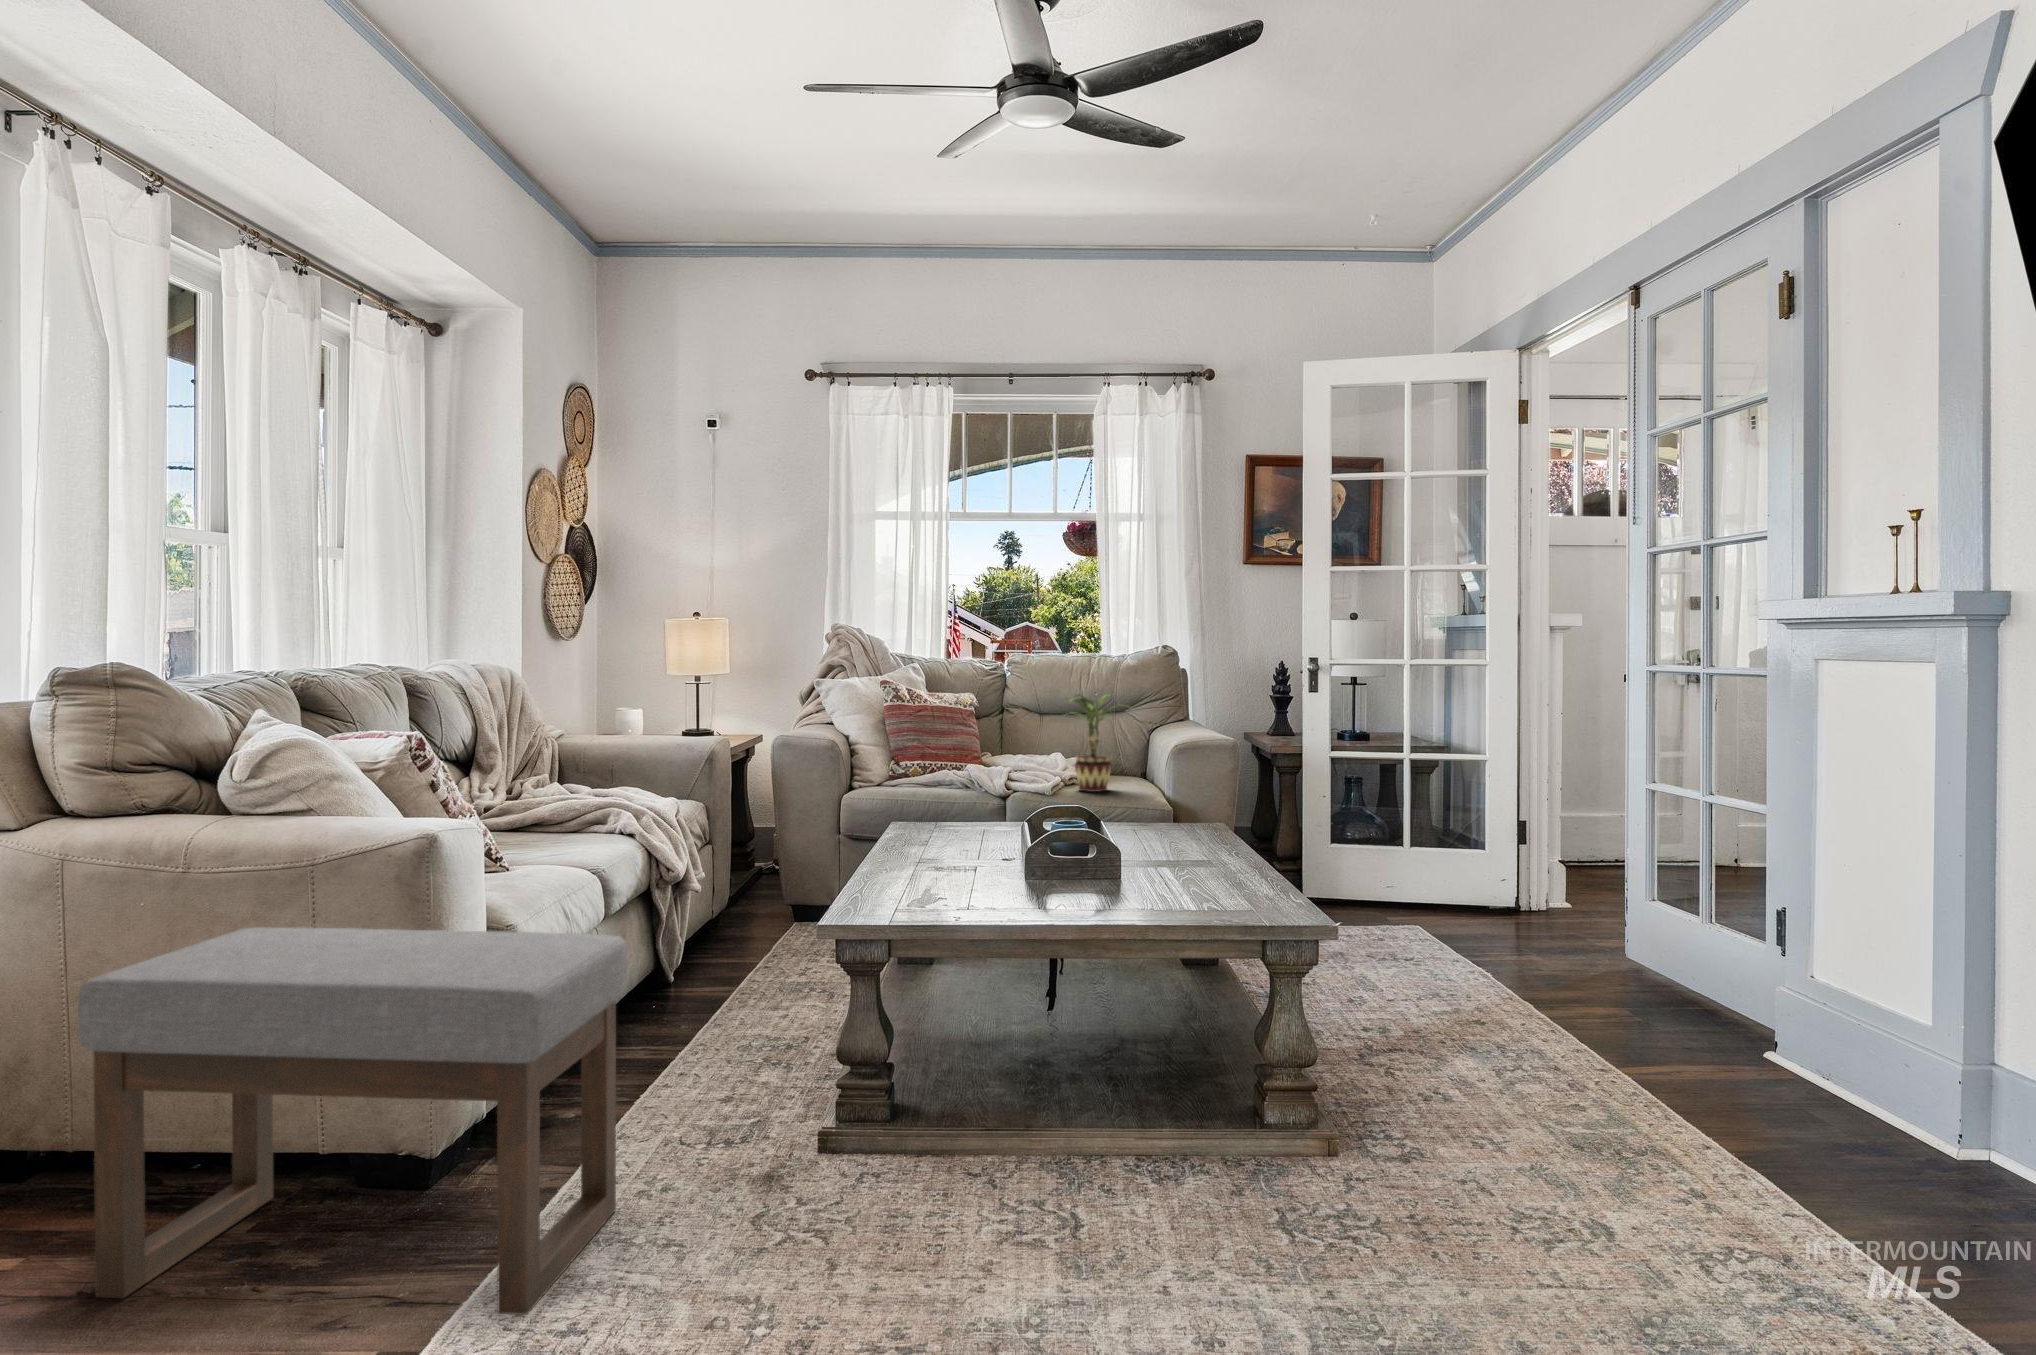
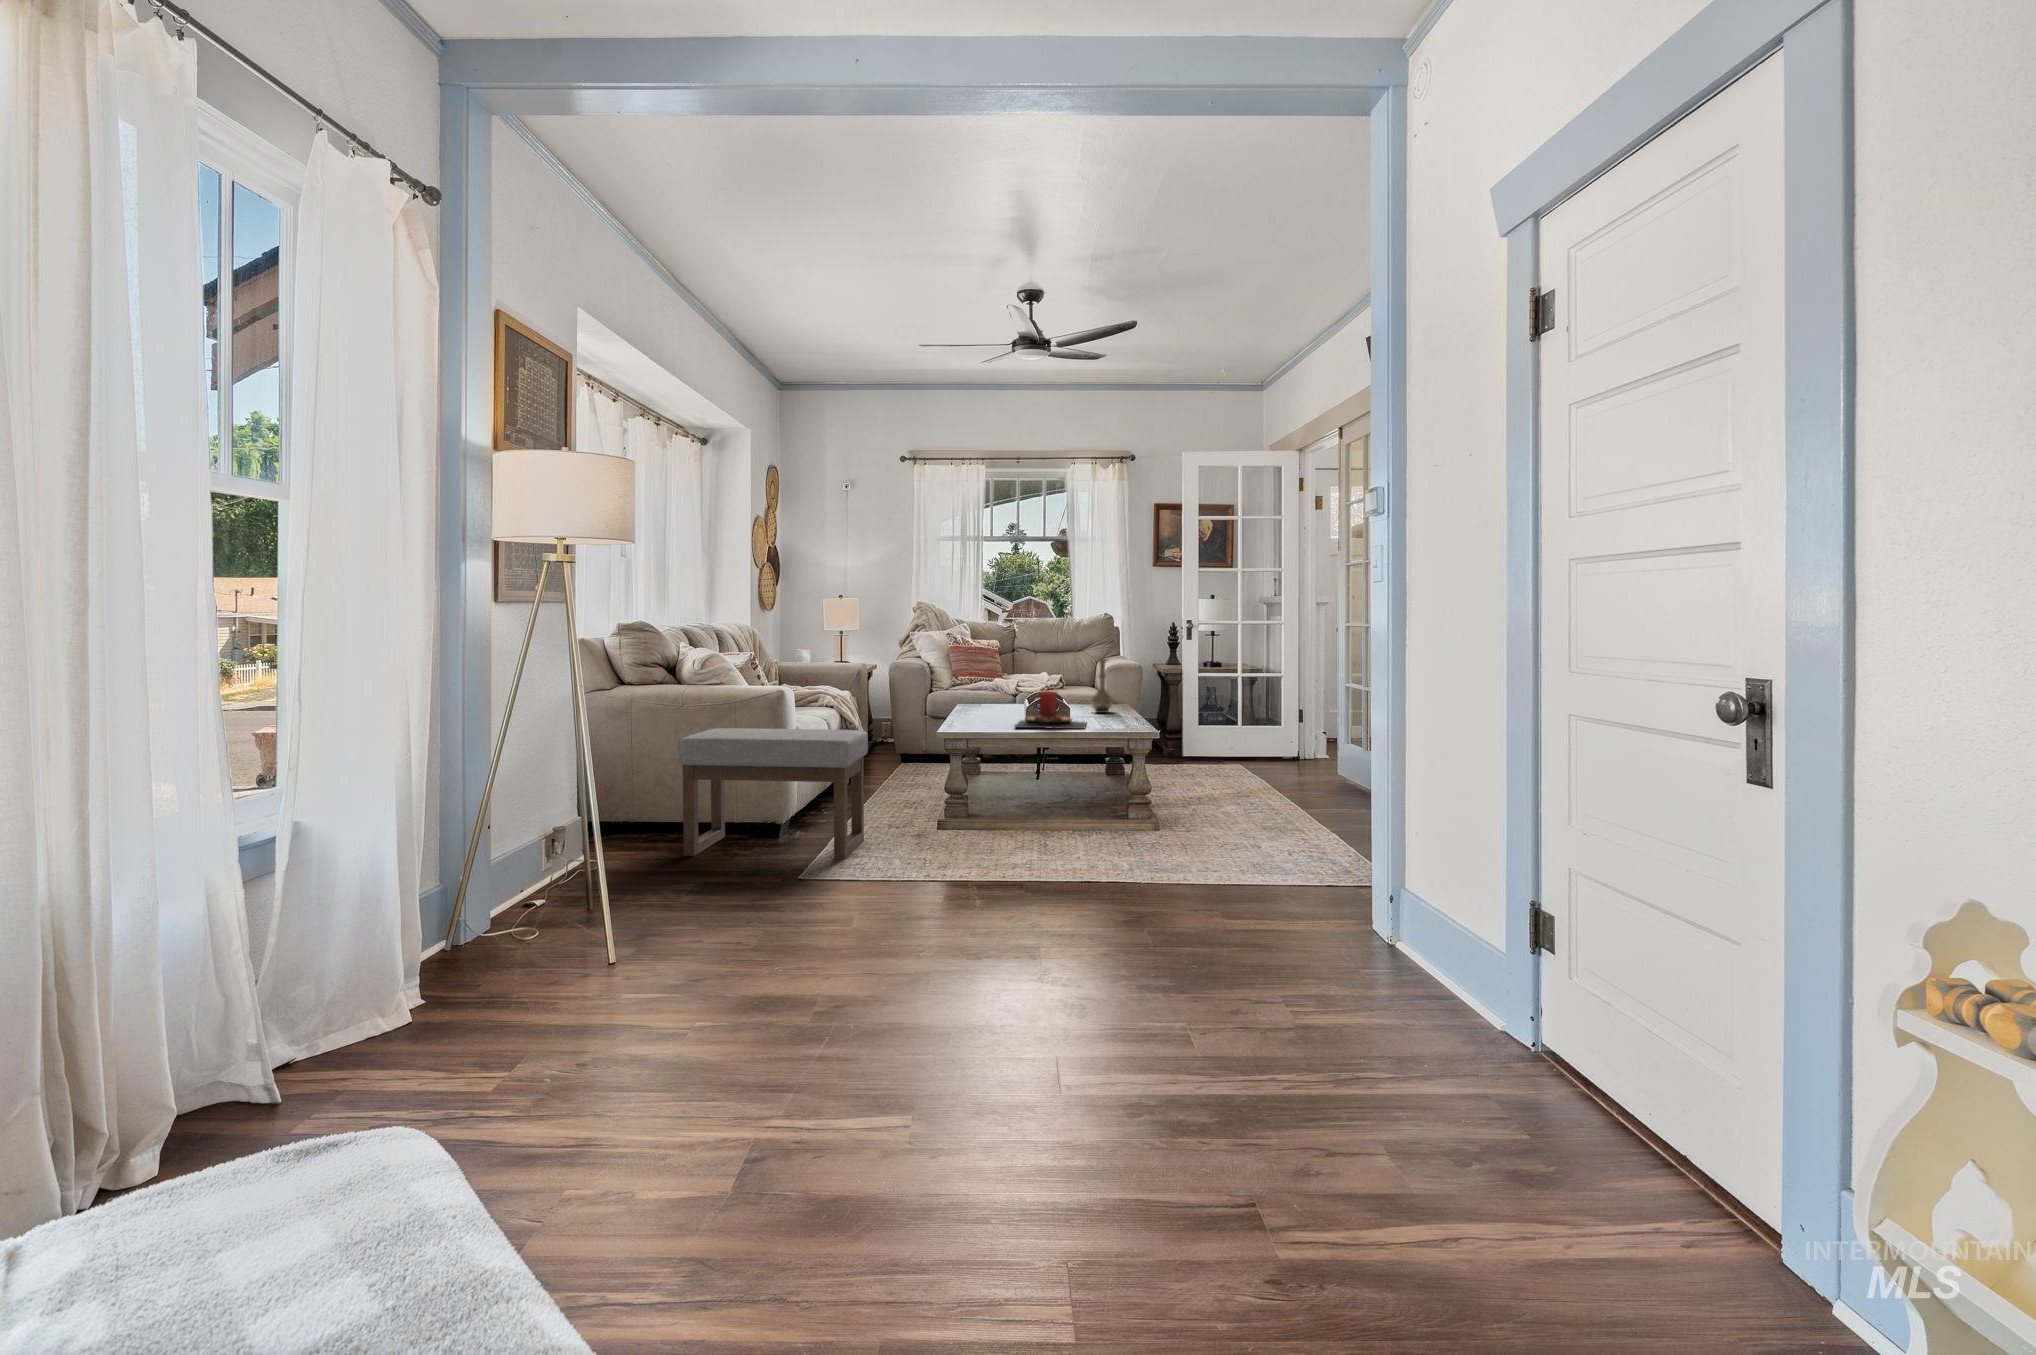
potted plant: present [1064,694,1129,792] -> none [1046,640,1086,693]
vase: none [1159,738,1204,853] -> present [1091,659,1113,713]
candle: none [996,817,1161,914] -> present [1015,691,1086,729]

